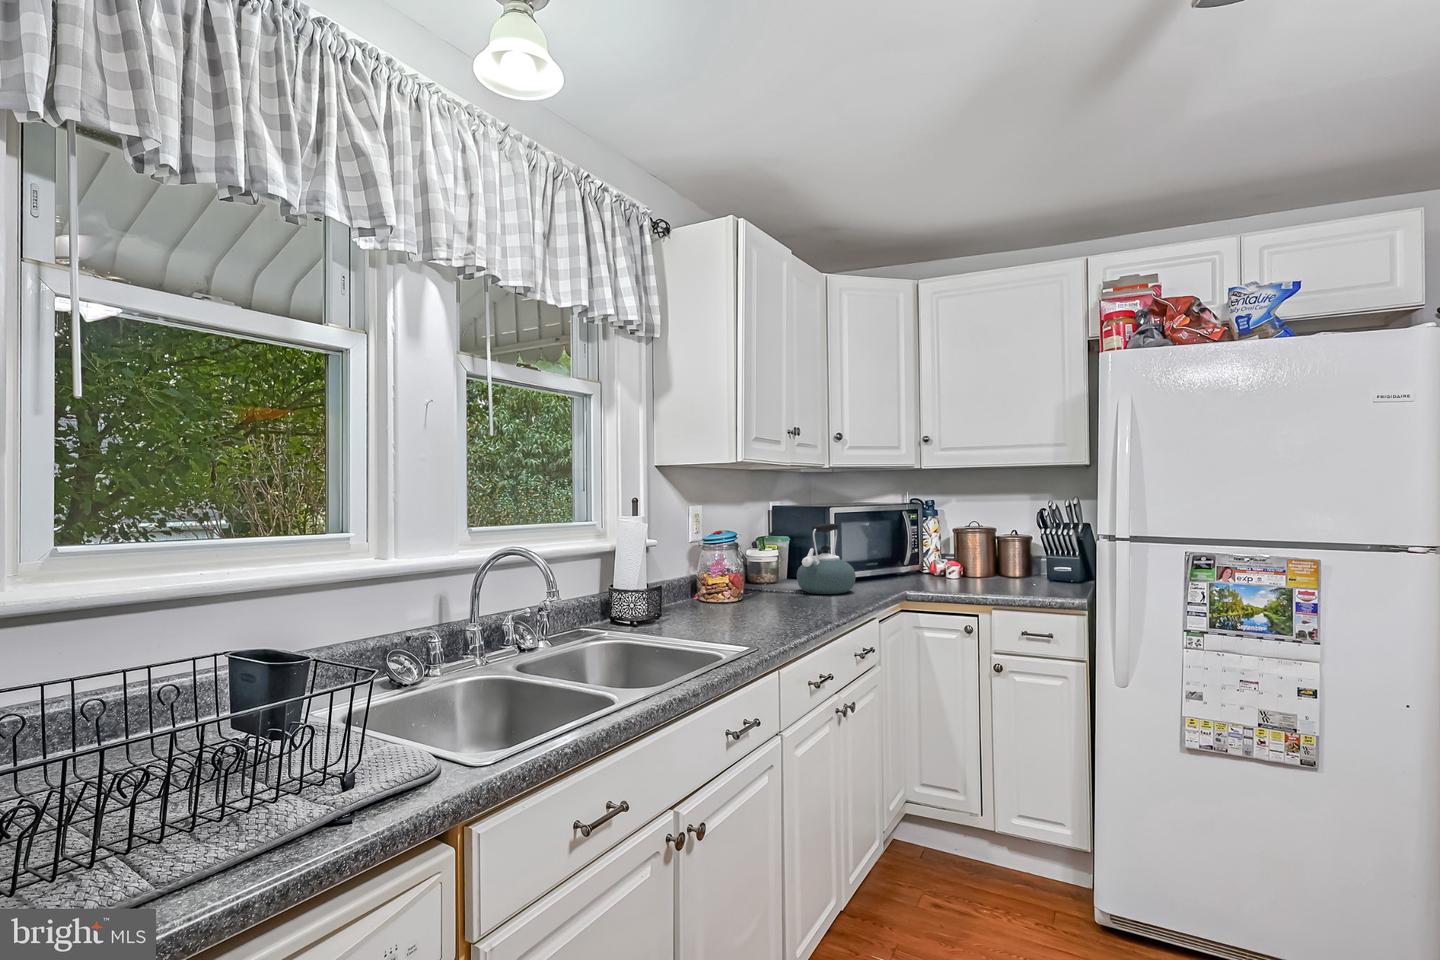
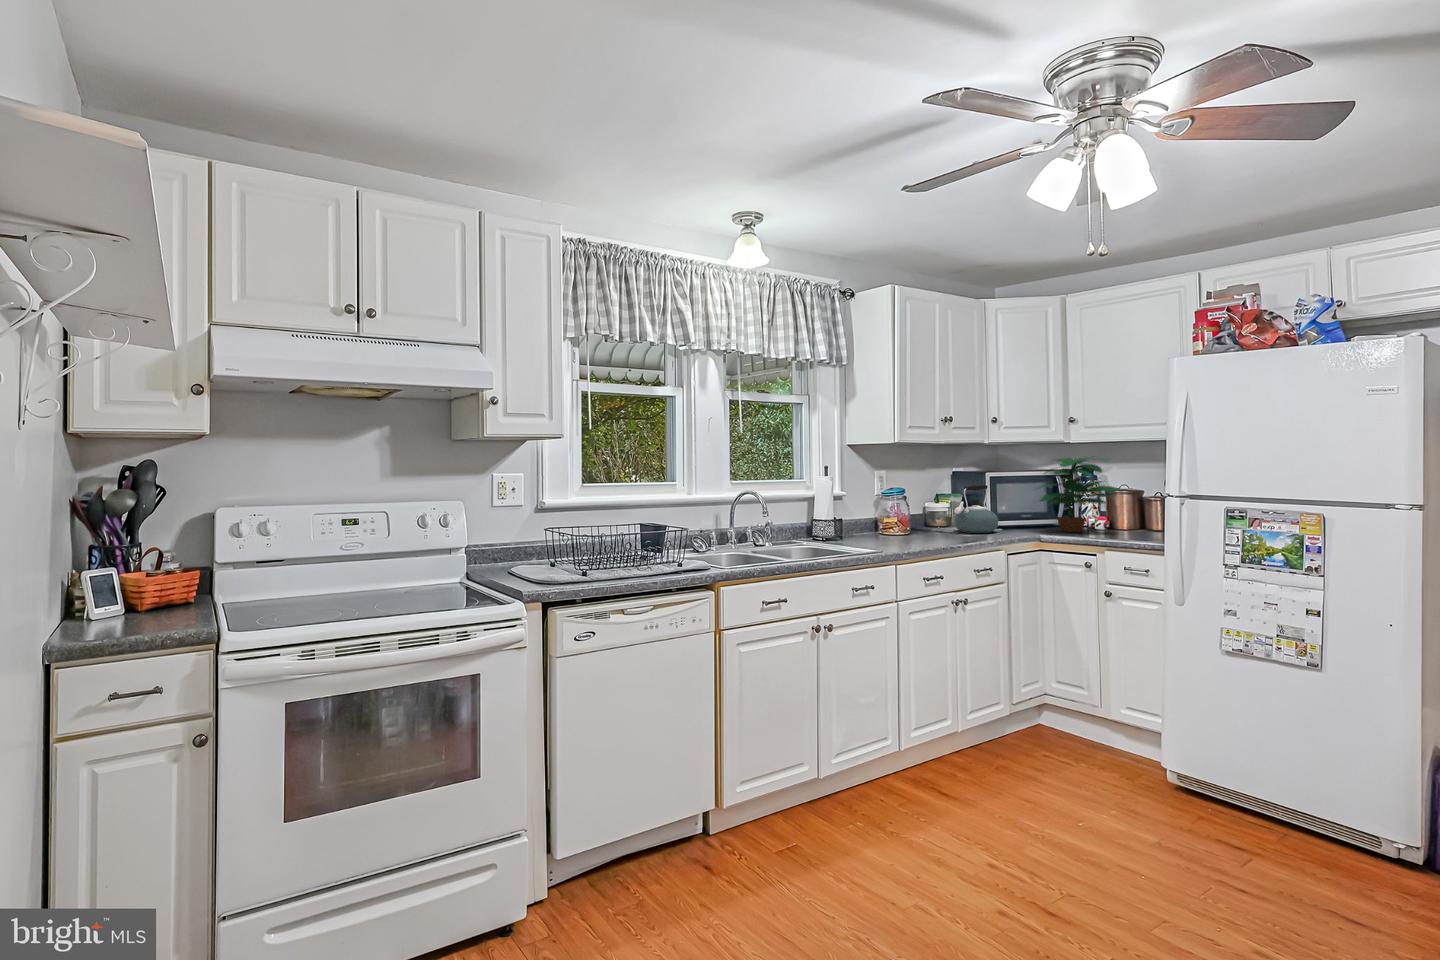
potted plant: none [891,486,998,587] -> present [1038,457,1121,532]

